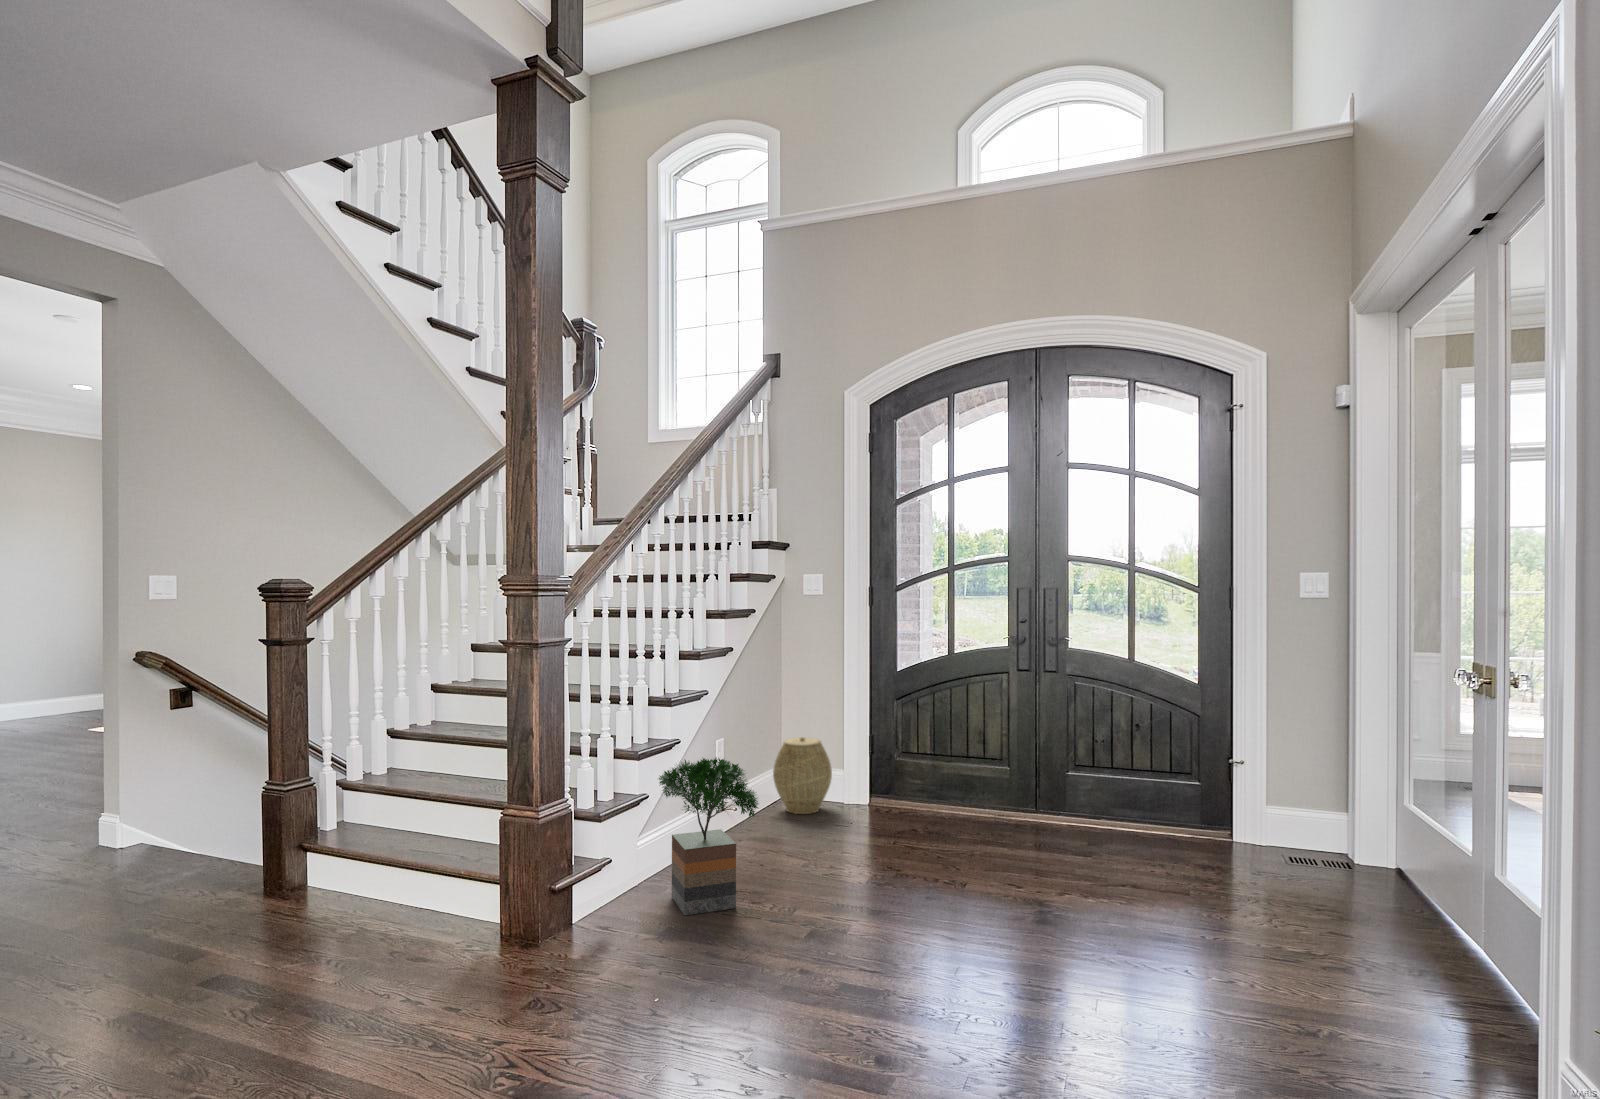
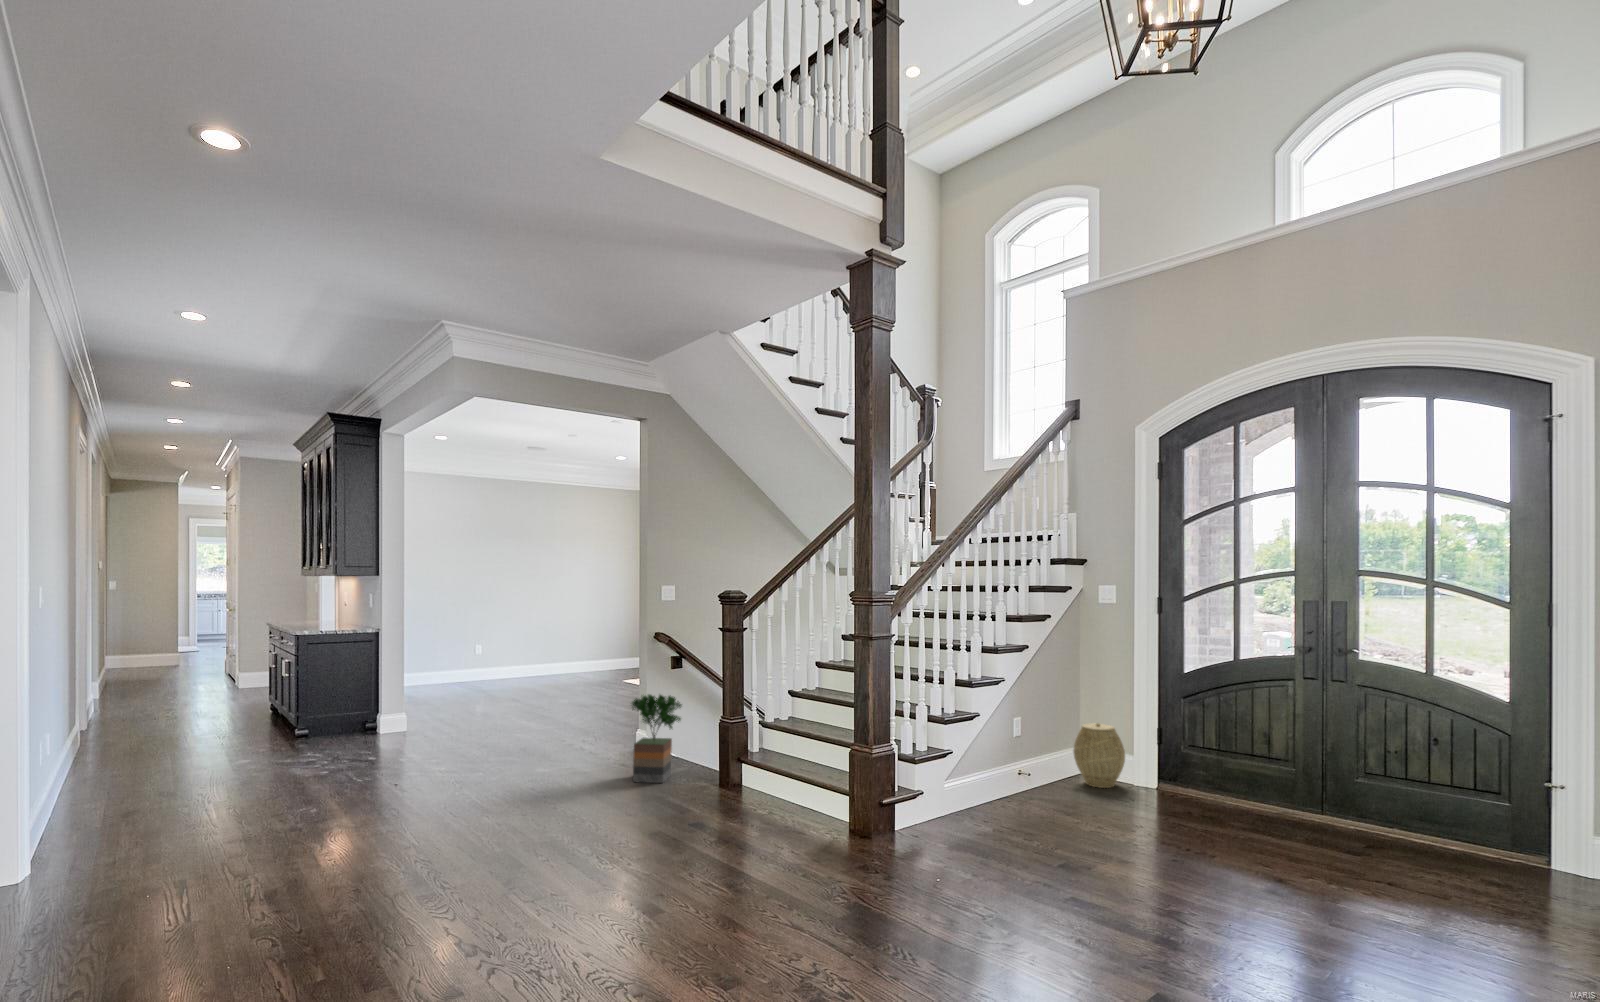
potted tree: present [659,757,759,915] -> present [631,694,681,783]

